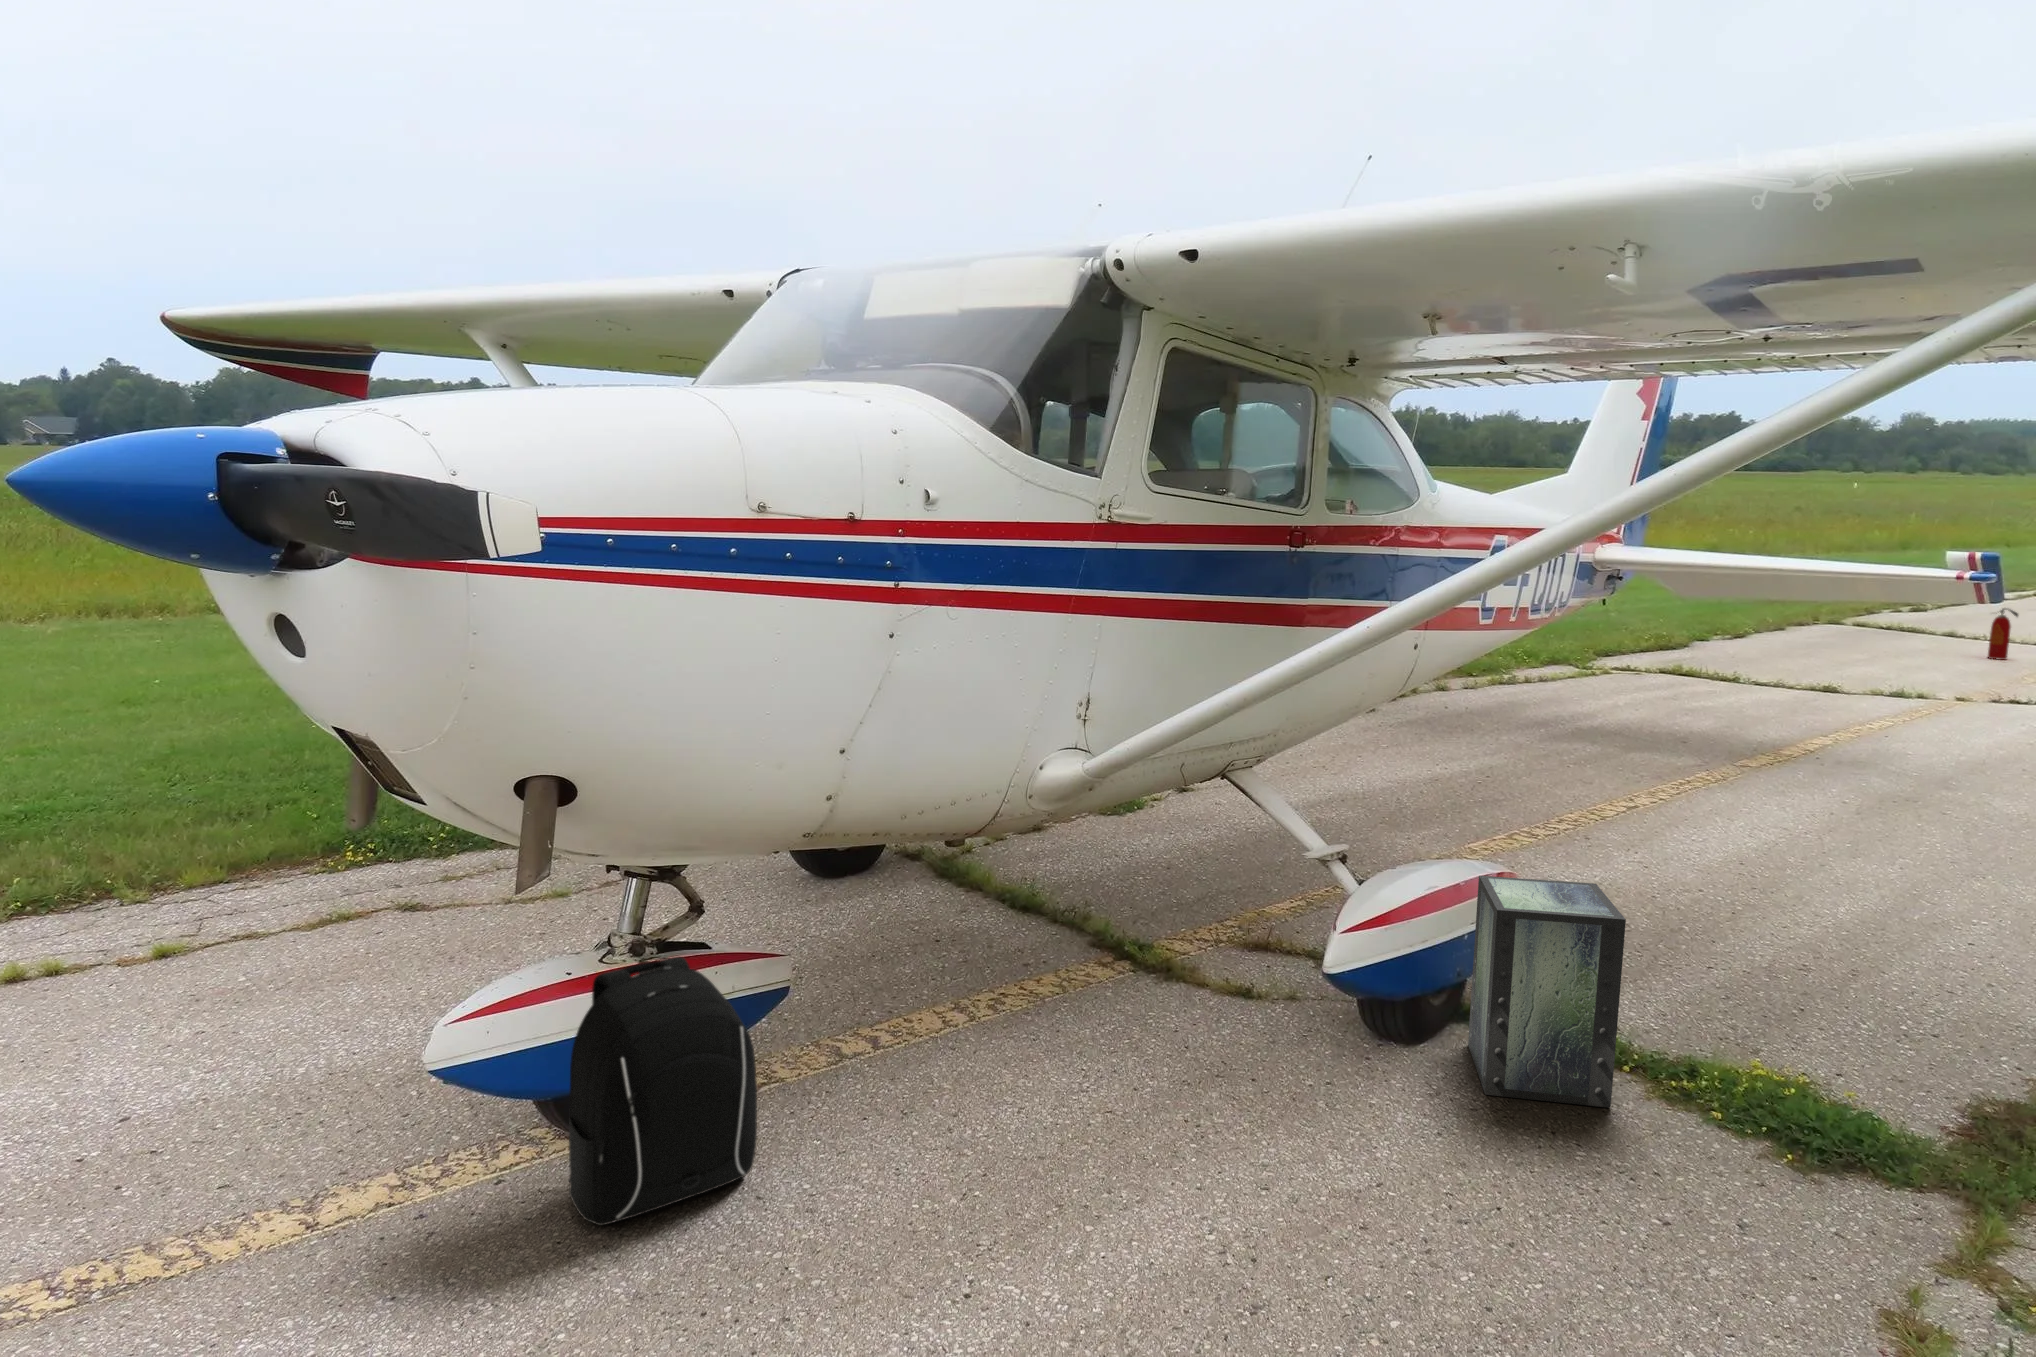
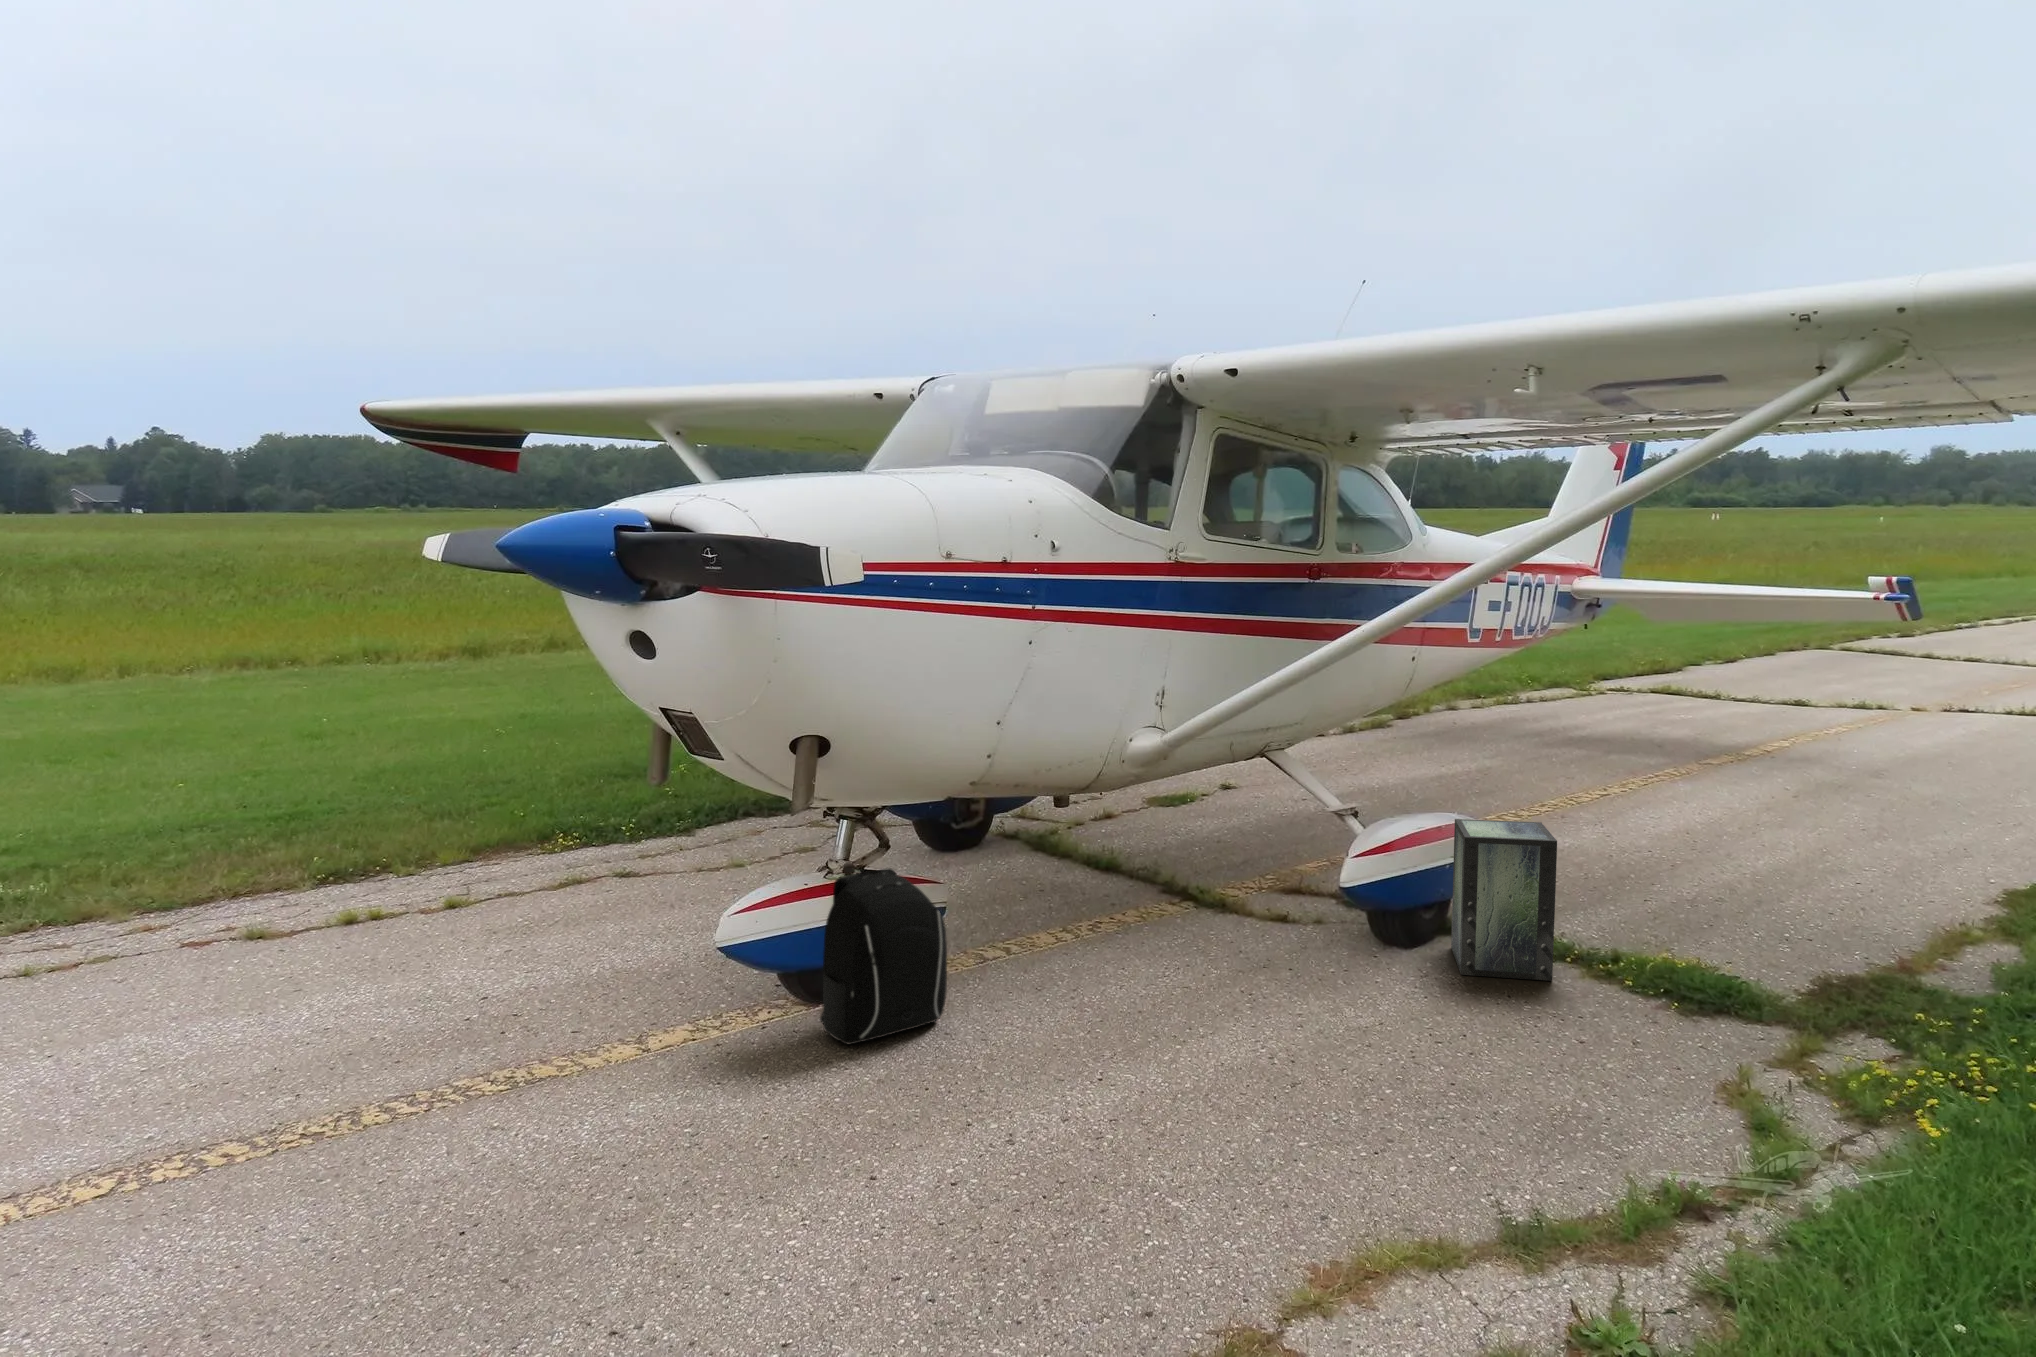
fire extinguisher: present [1988,608,2018,660] -> none [1960,629,1987,676]

